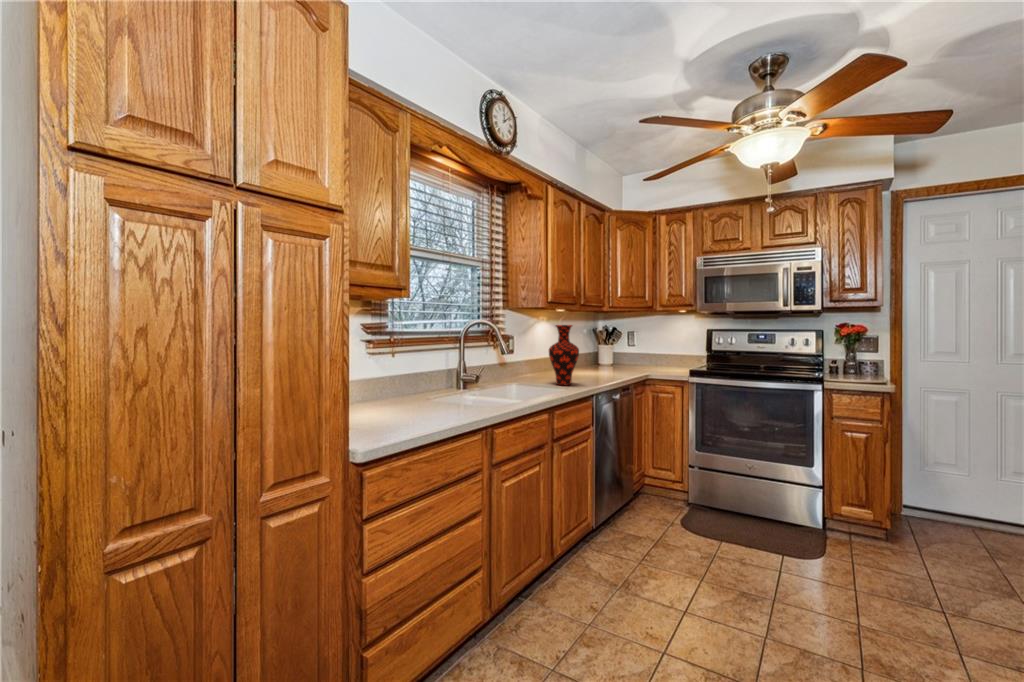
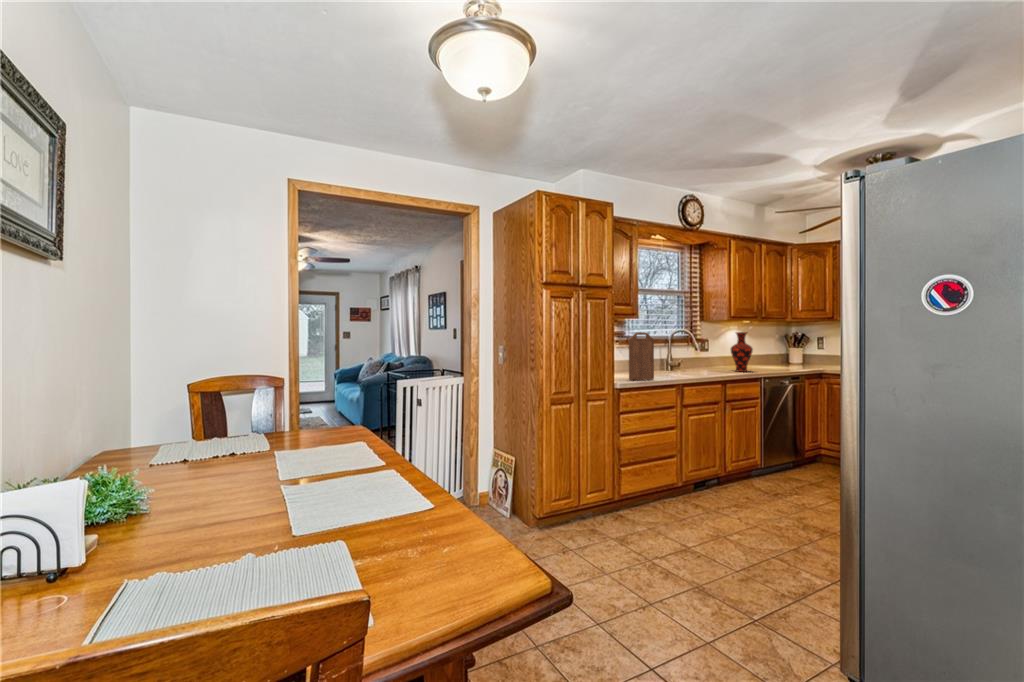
cutting board: none [385,325,440,433] -> present [629,332,654,380]

